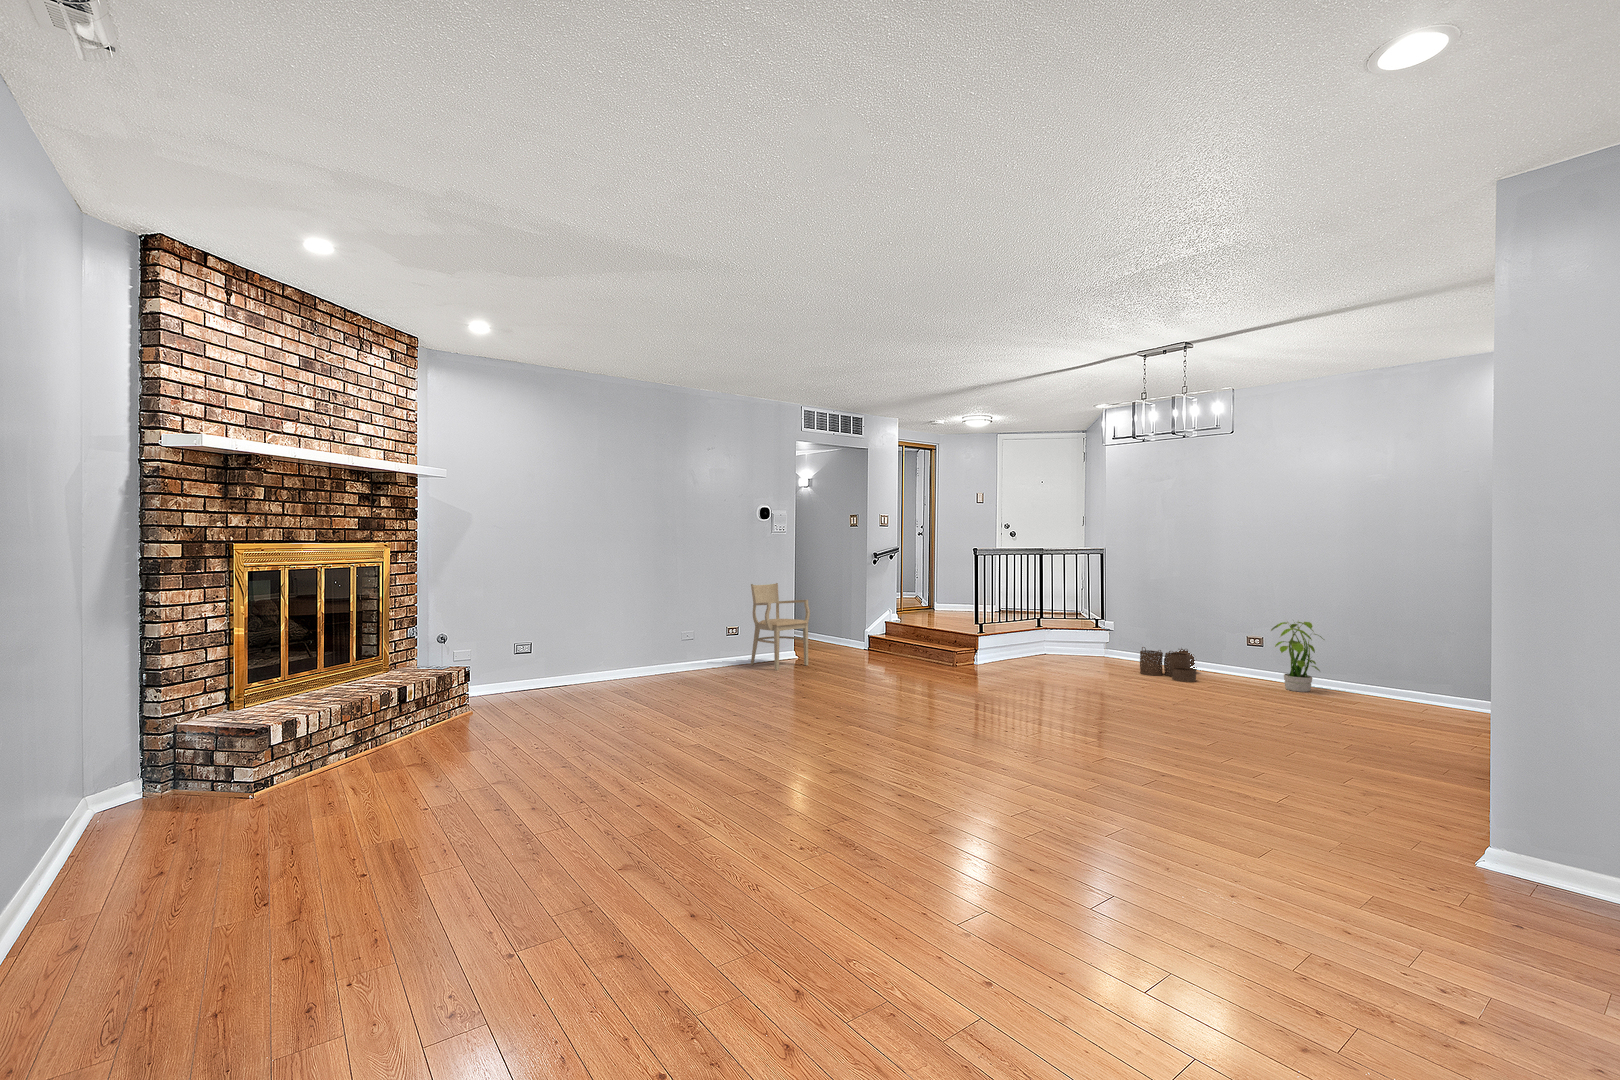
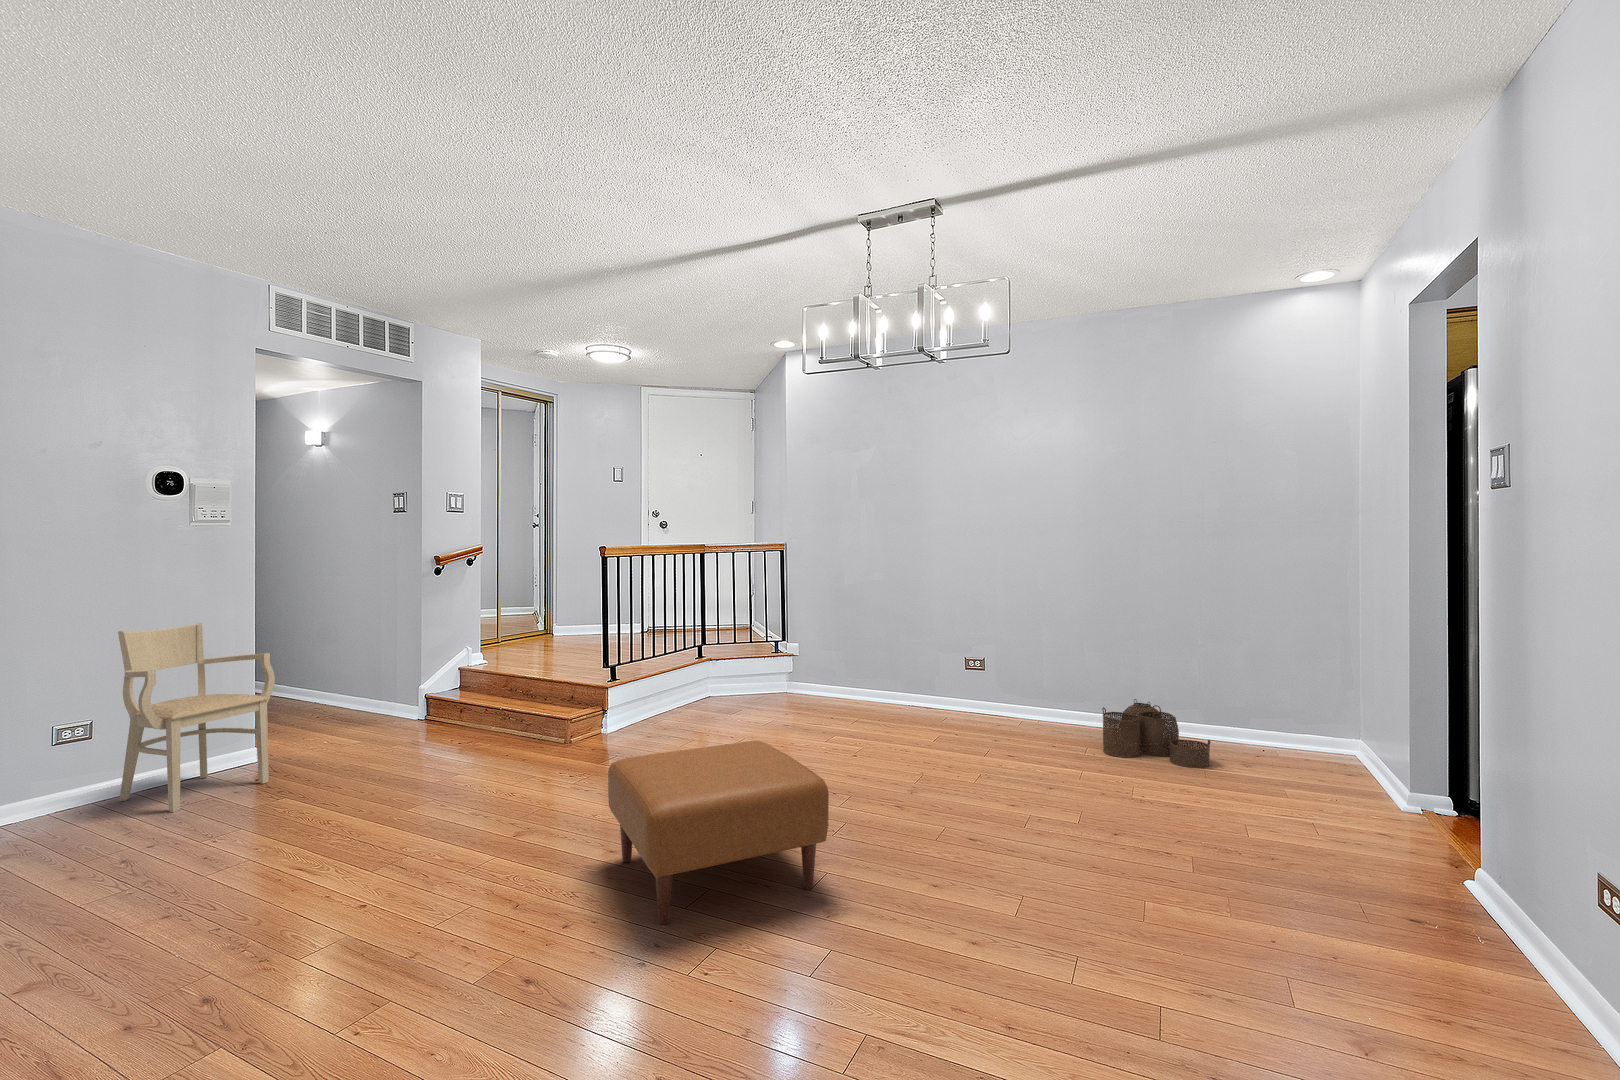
potted plant: present [1271,621,1324,692] -> none [999,634,1062,732]
woven basket: present [1140,647,1197,682] -> present [1102,699,1211,768]
ottoman: none [987,654,1103,724] -> present [608,741,829,925]

